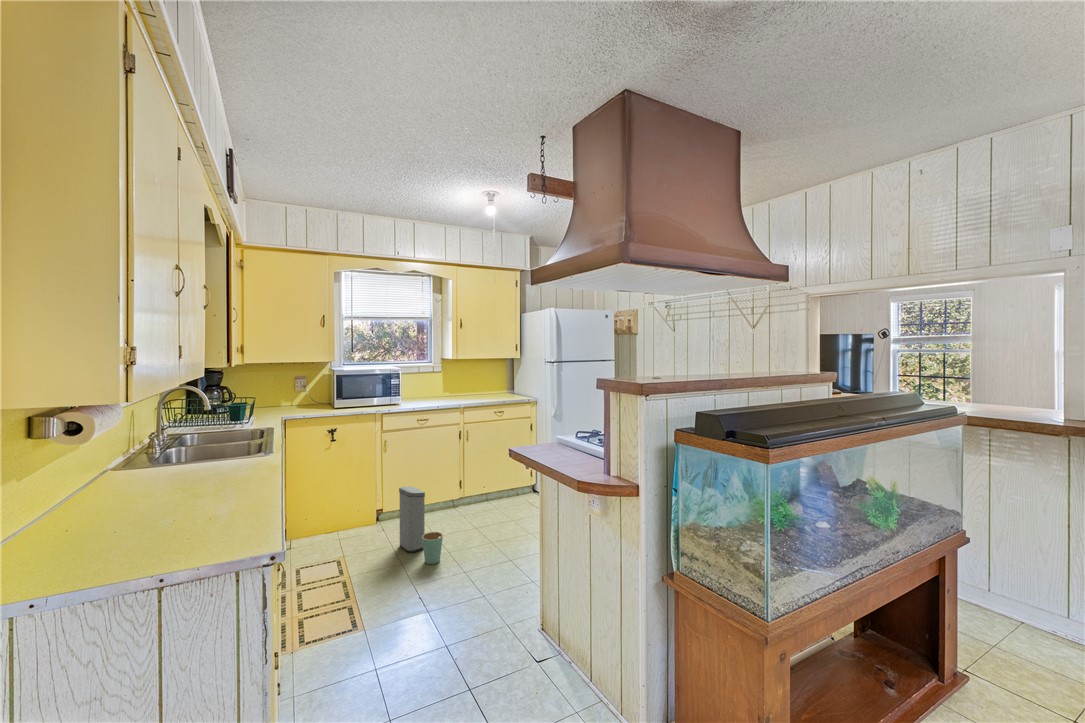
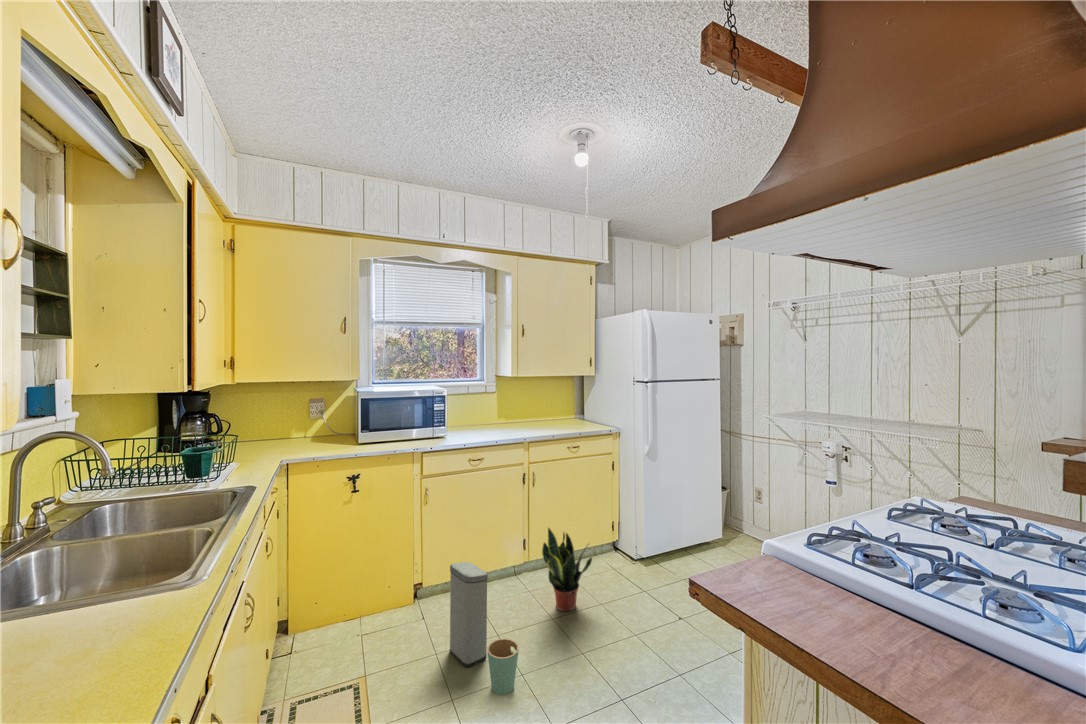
potted plant: none [470,467,505,526] -> present [542,528,592,611]

